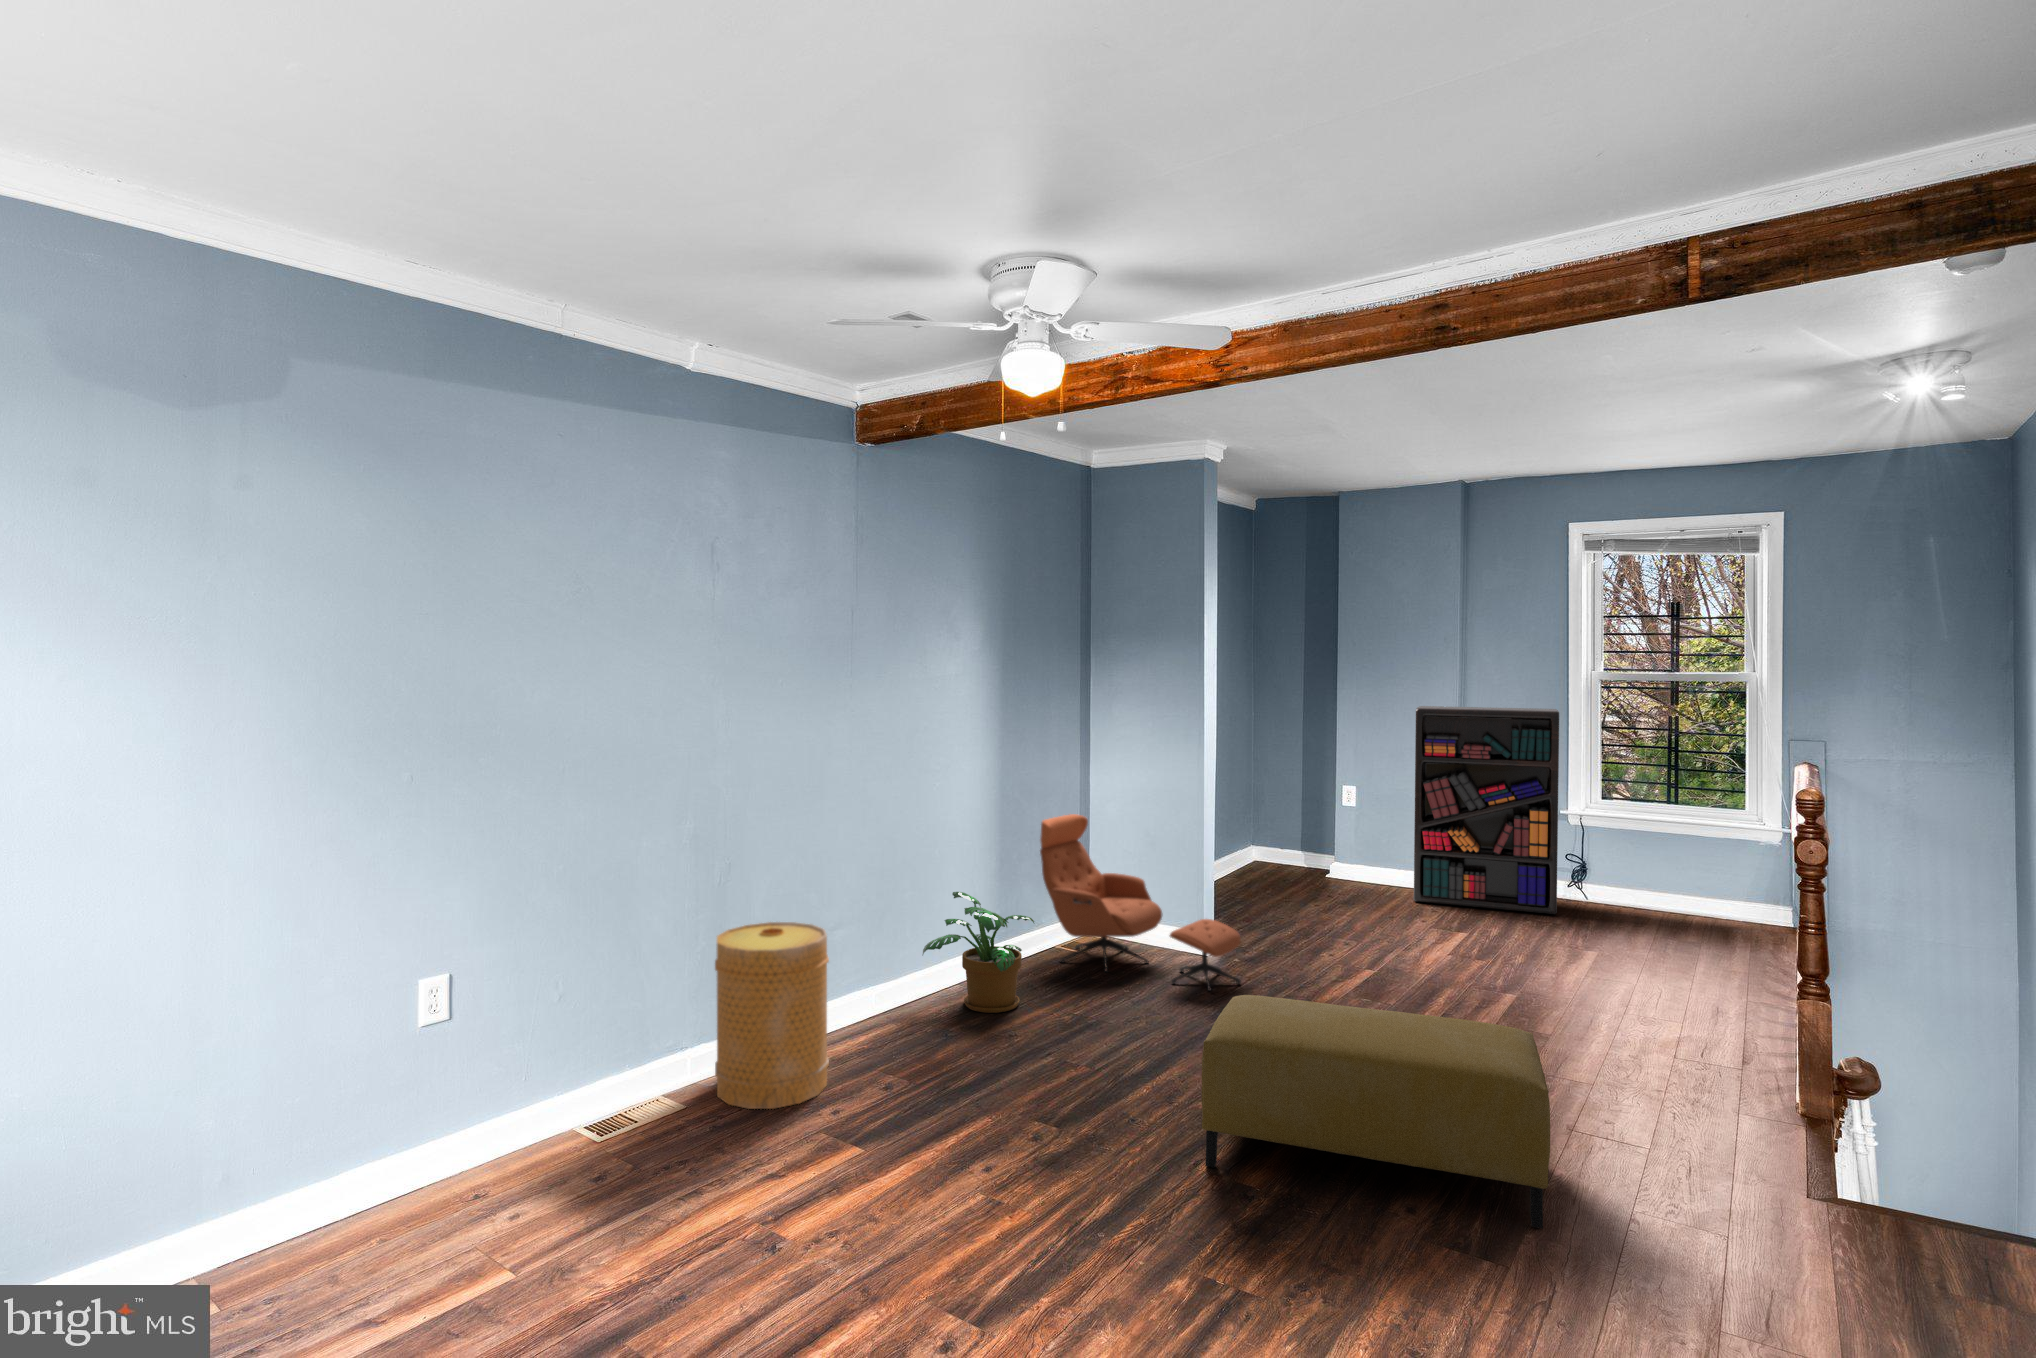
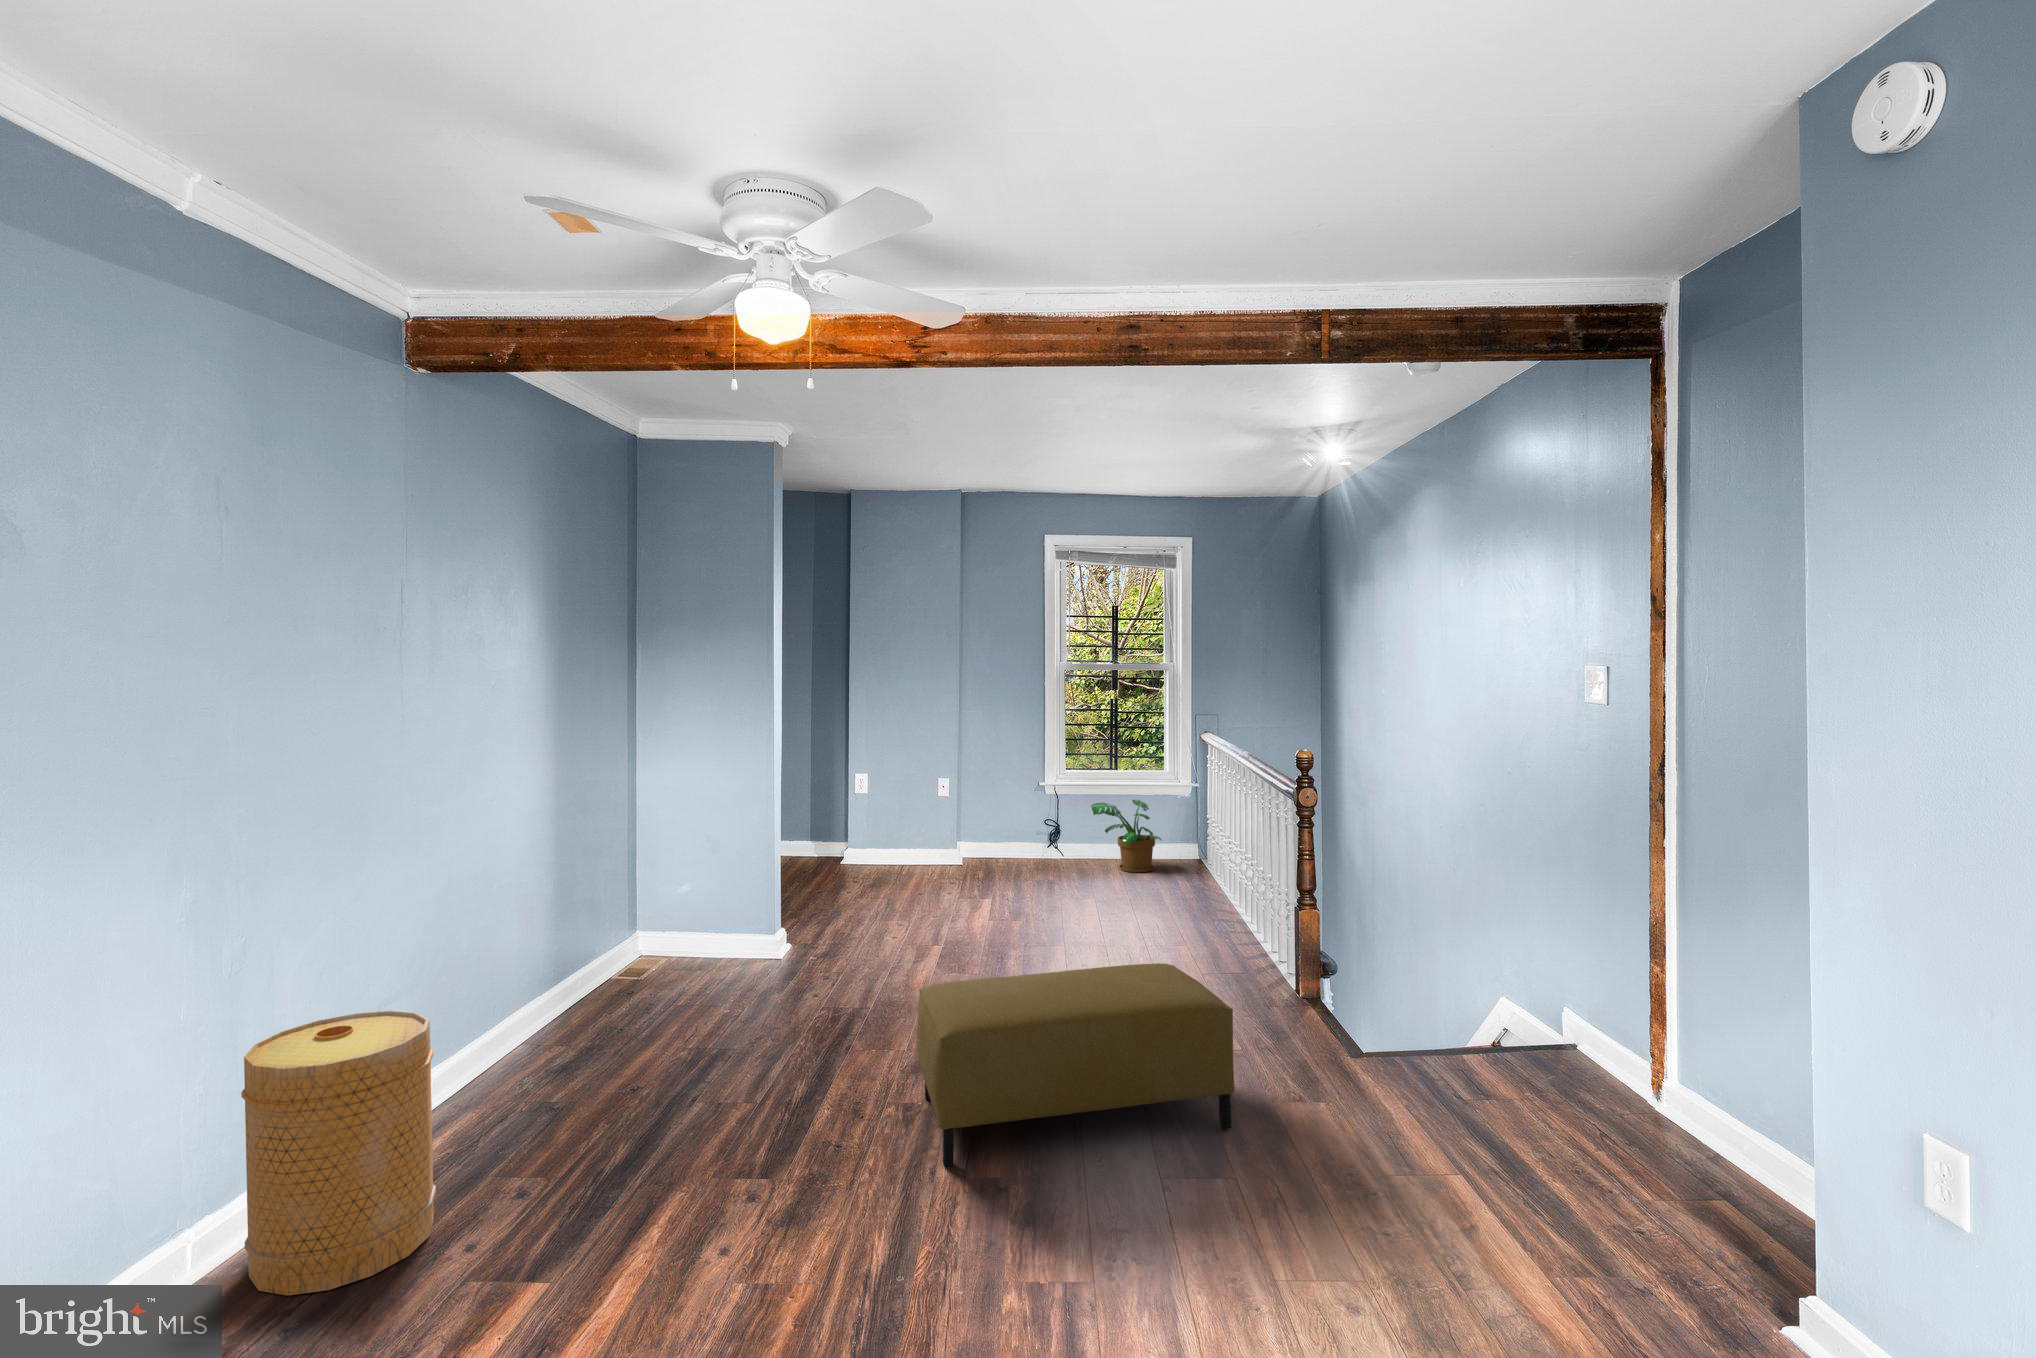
bookshelf: present [1414,706,1559,914] -> none [925,700,1044,876]
lounge chair: present [1040,814,1241,991] -> none [609,831,842,996]
potted plant: present [923,892,1034,1013] -> present [1091,800,1162,872]

